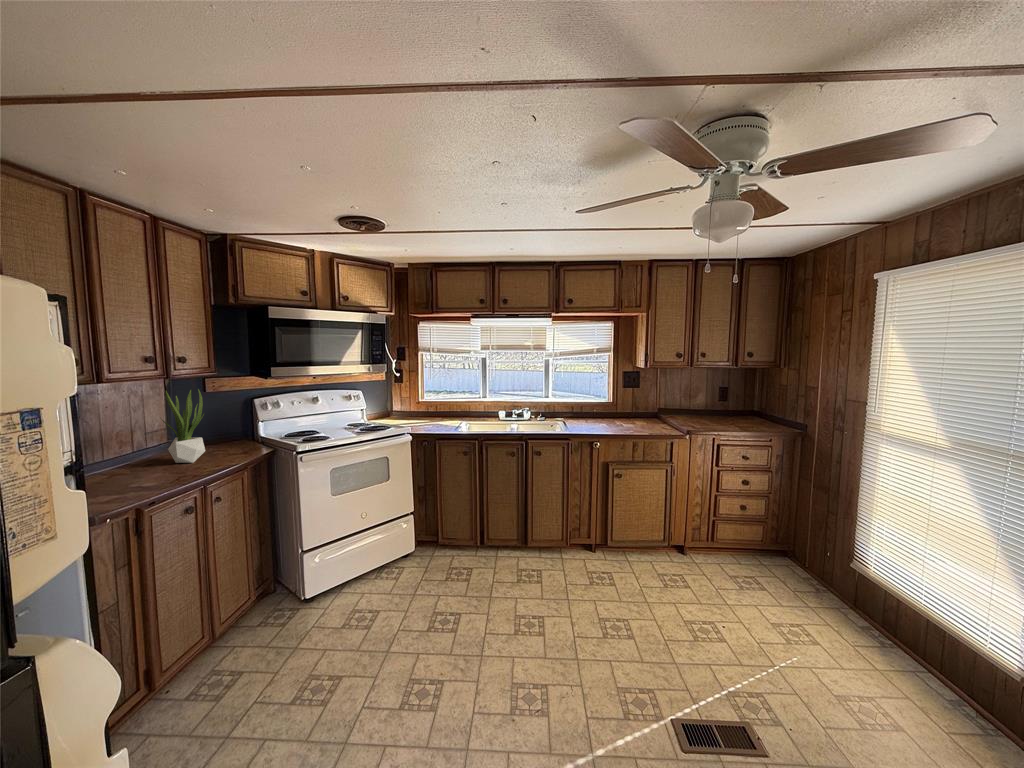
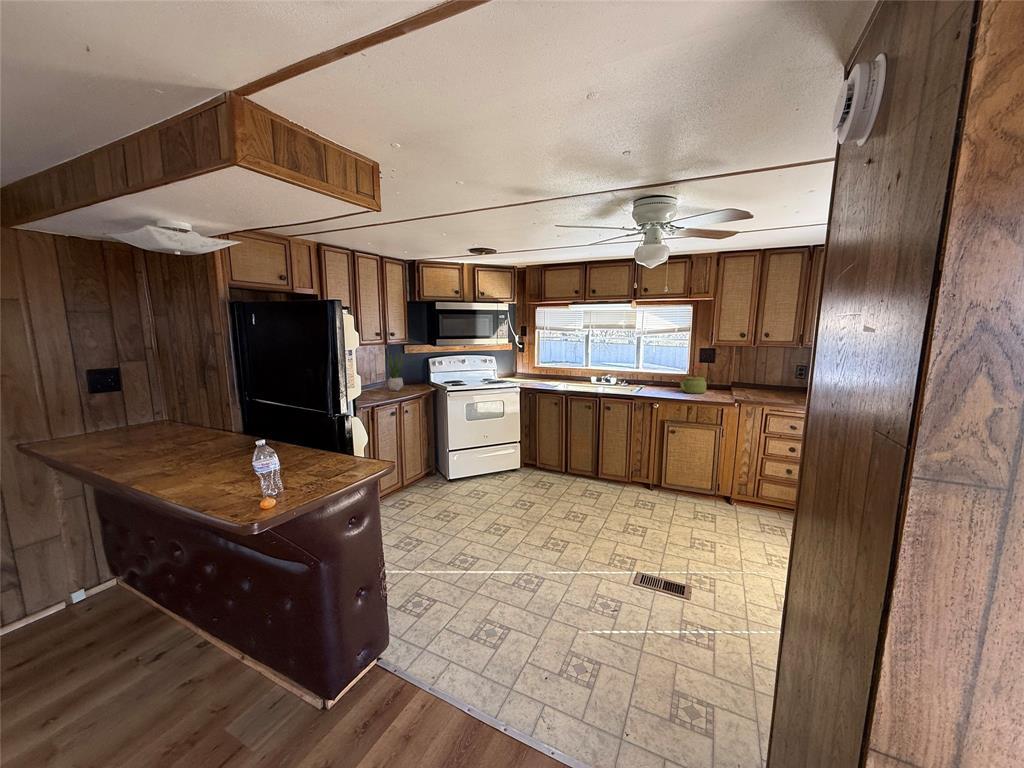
kettle: none [612,393,639,425] -> present [680,367,707,394]

